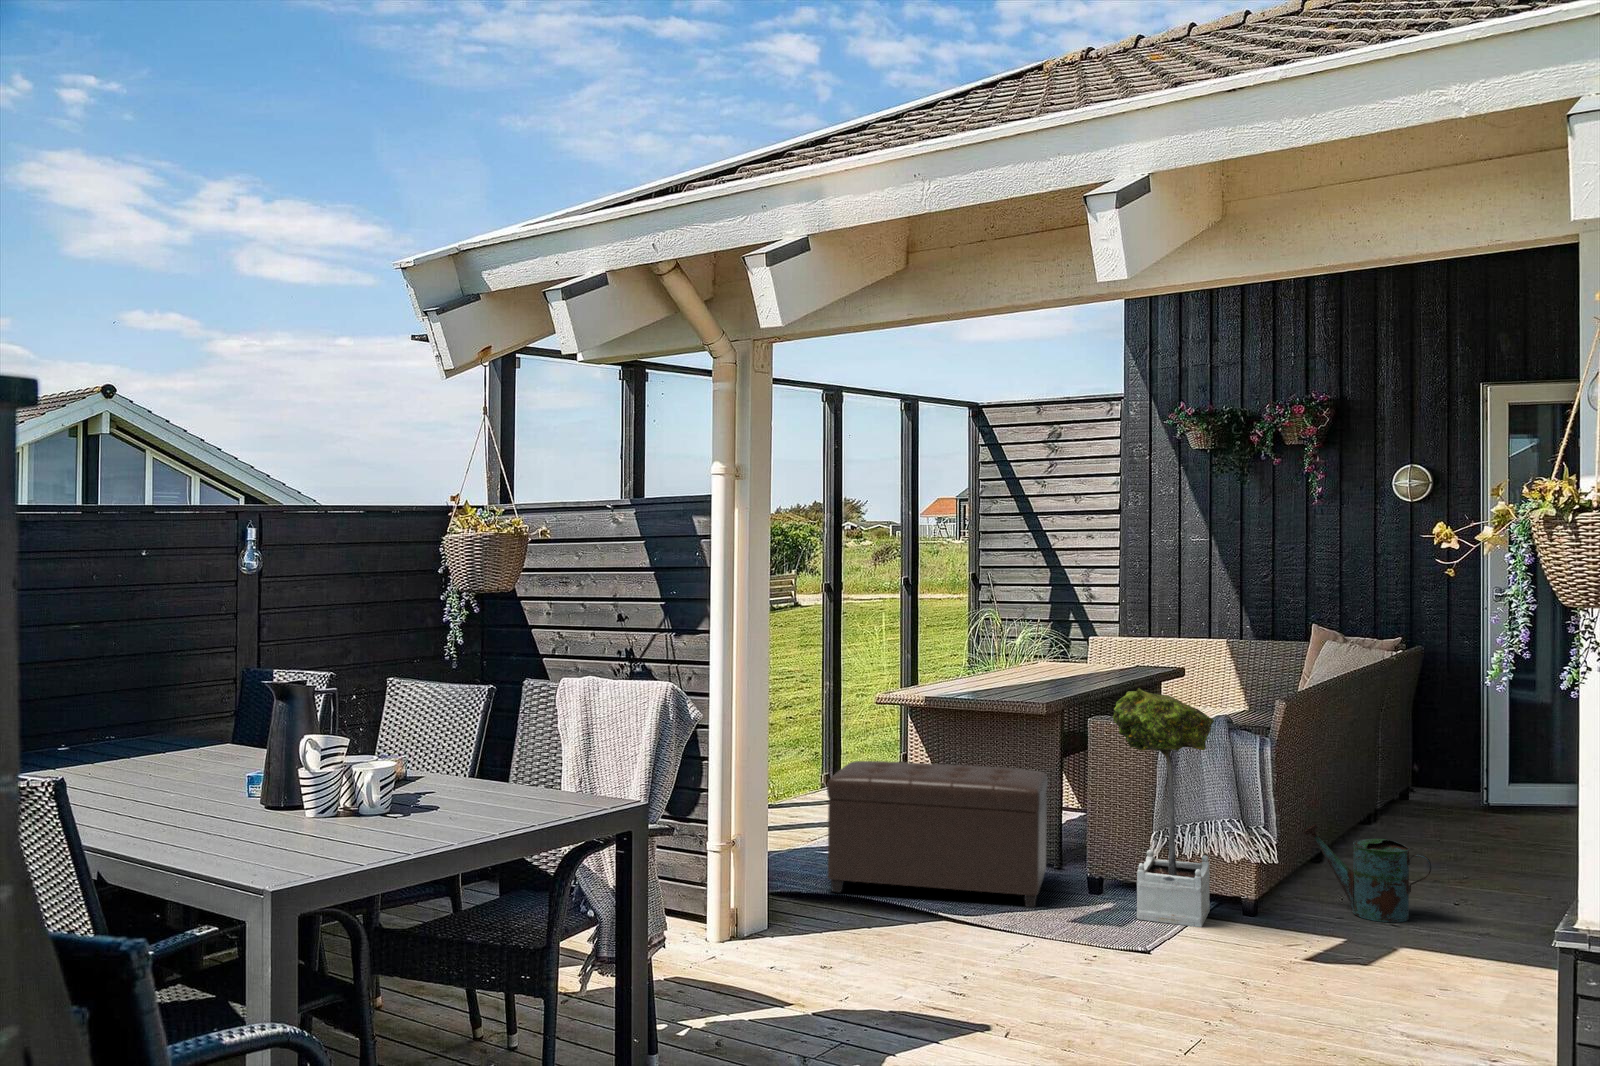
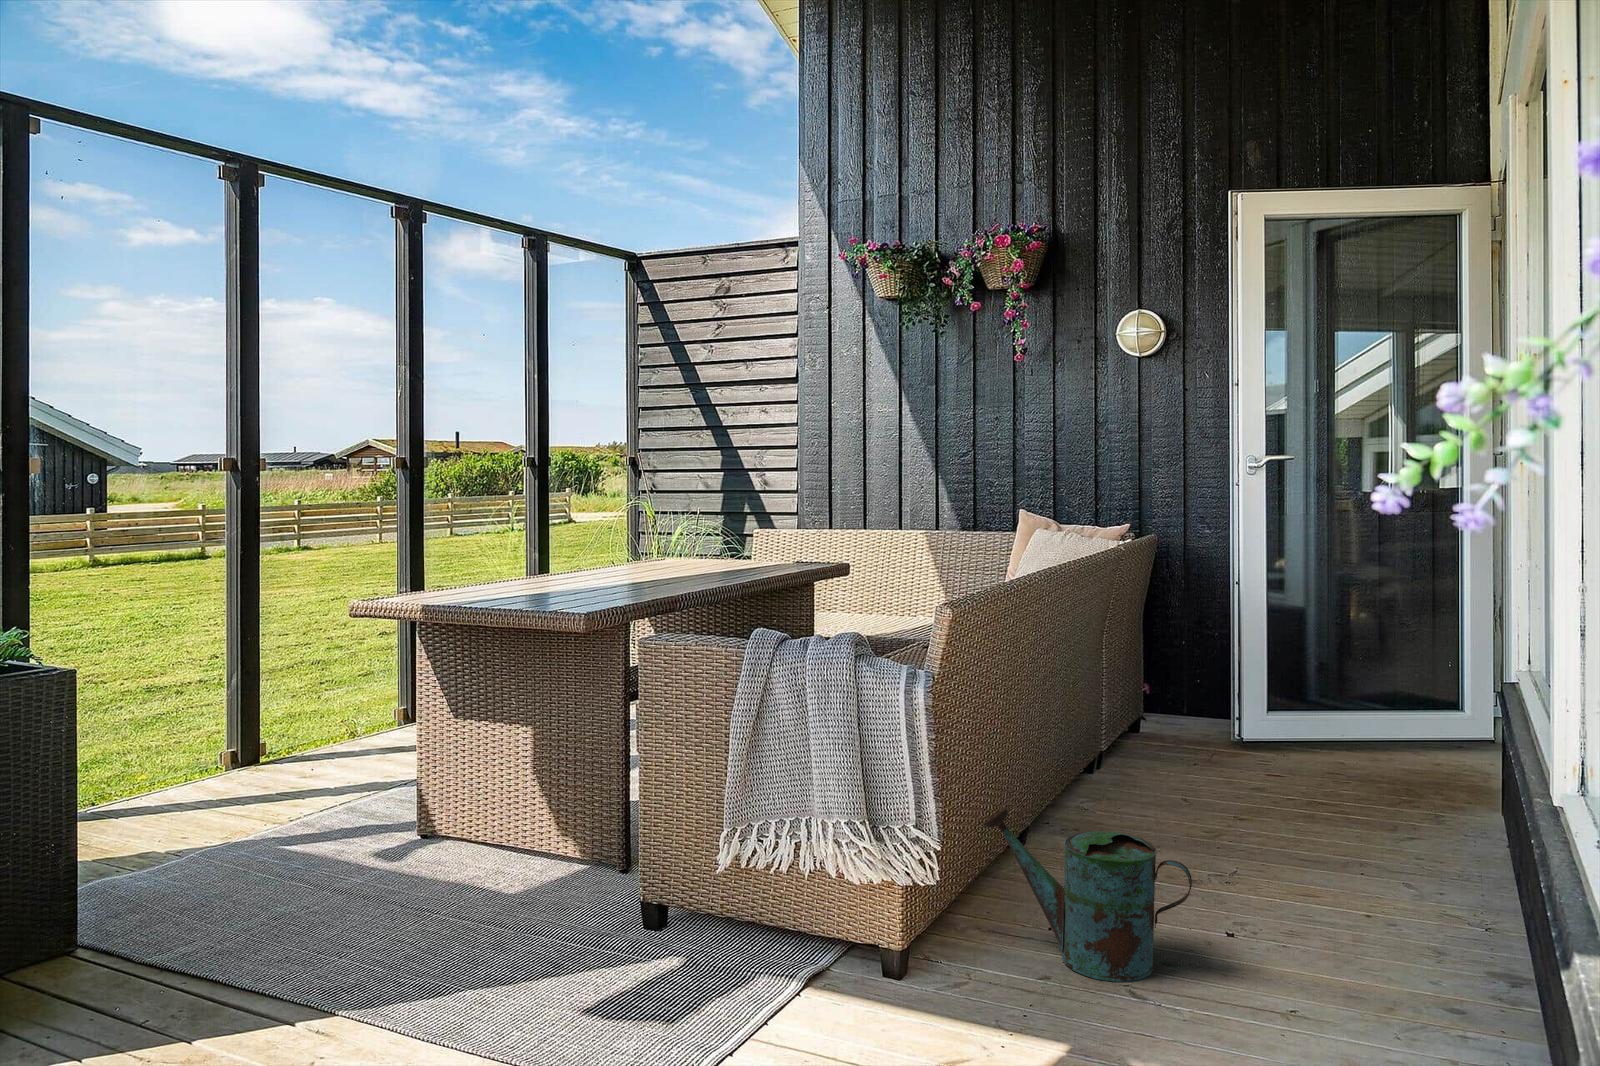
potted tree: present [1113,688,1214,927] -> none [649,583,824,1023]
ottoman: present [827,761,1048,907] -> none [147,719,580,985]

